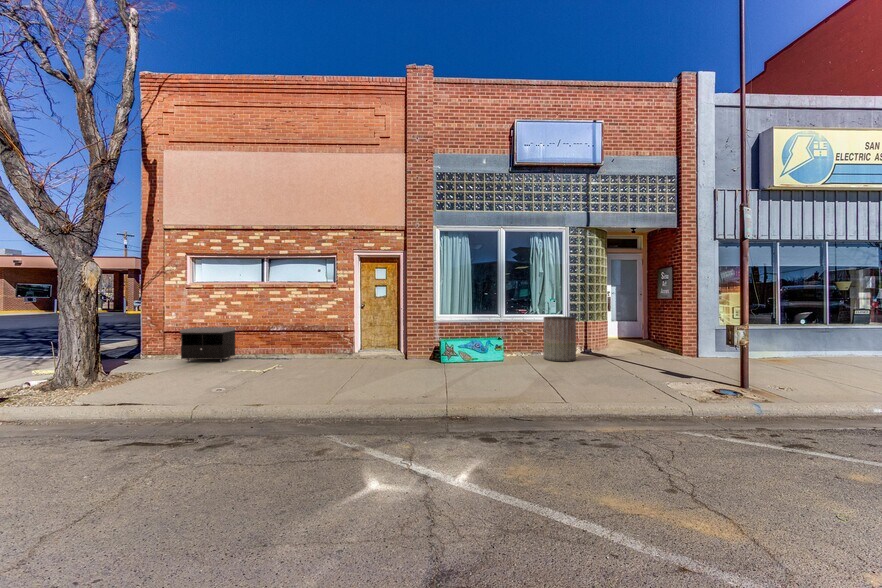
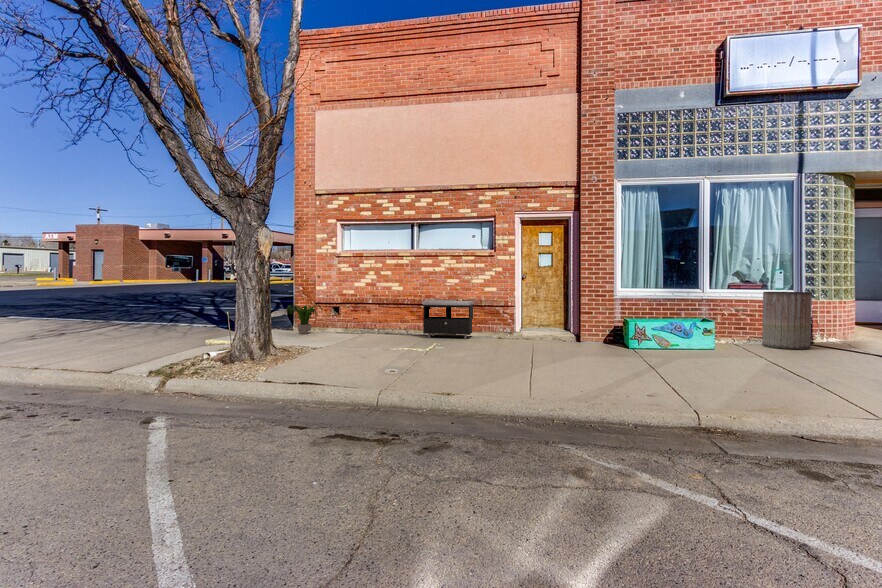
storage bench: present [180,327,235,362] -> present [423,300,473,338]
potted plant: none [129,334,171,362] -> present [286,305,322,334]

